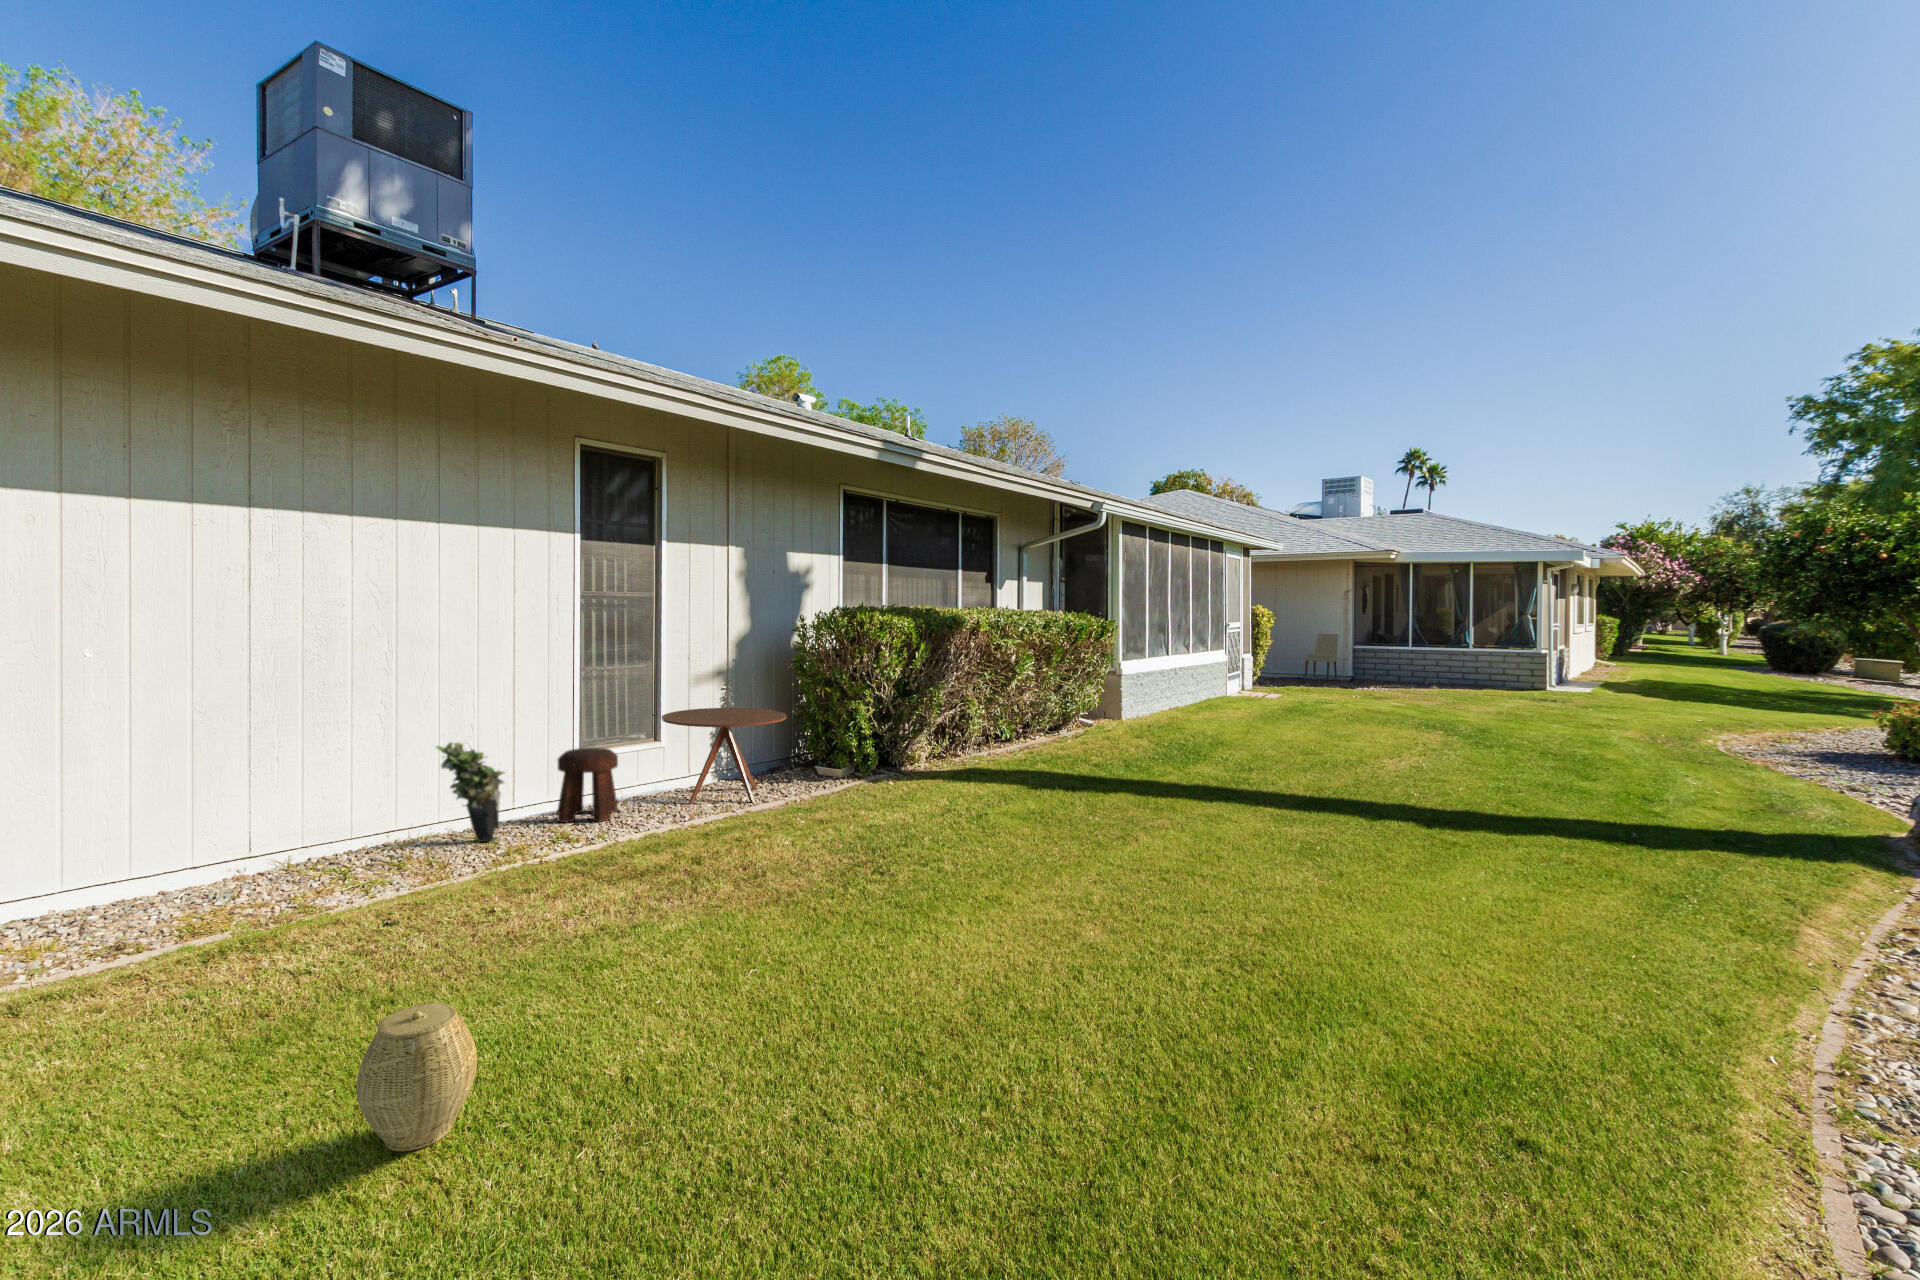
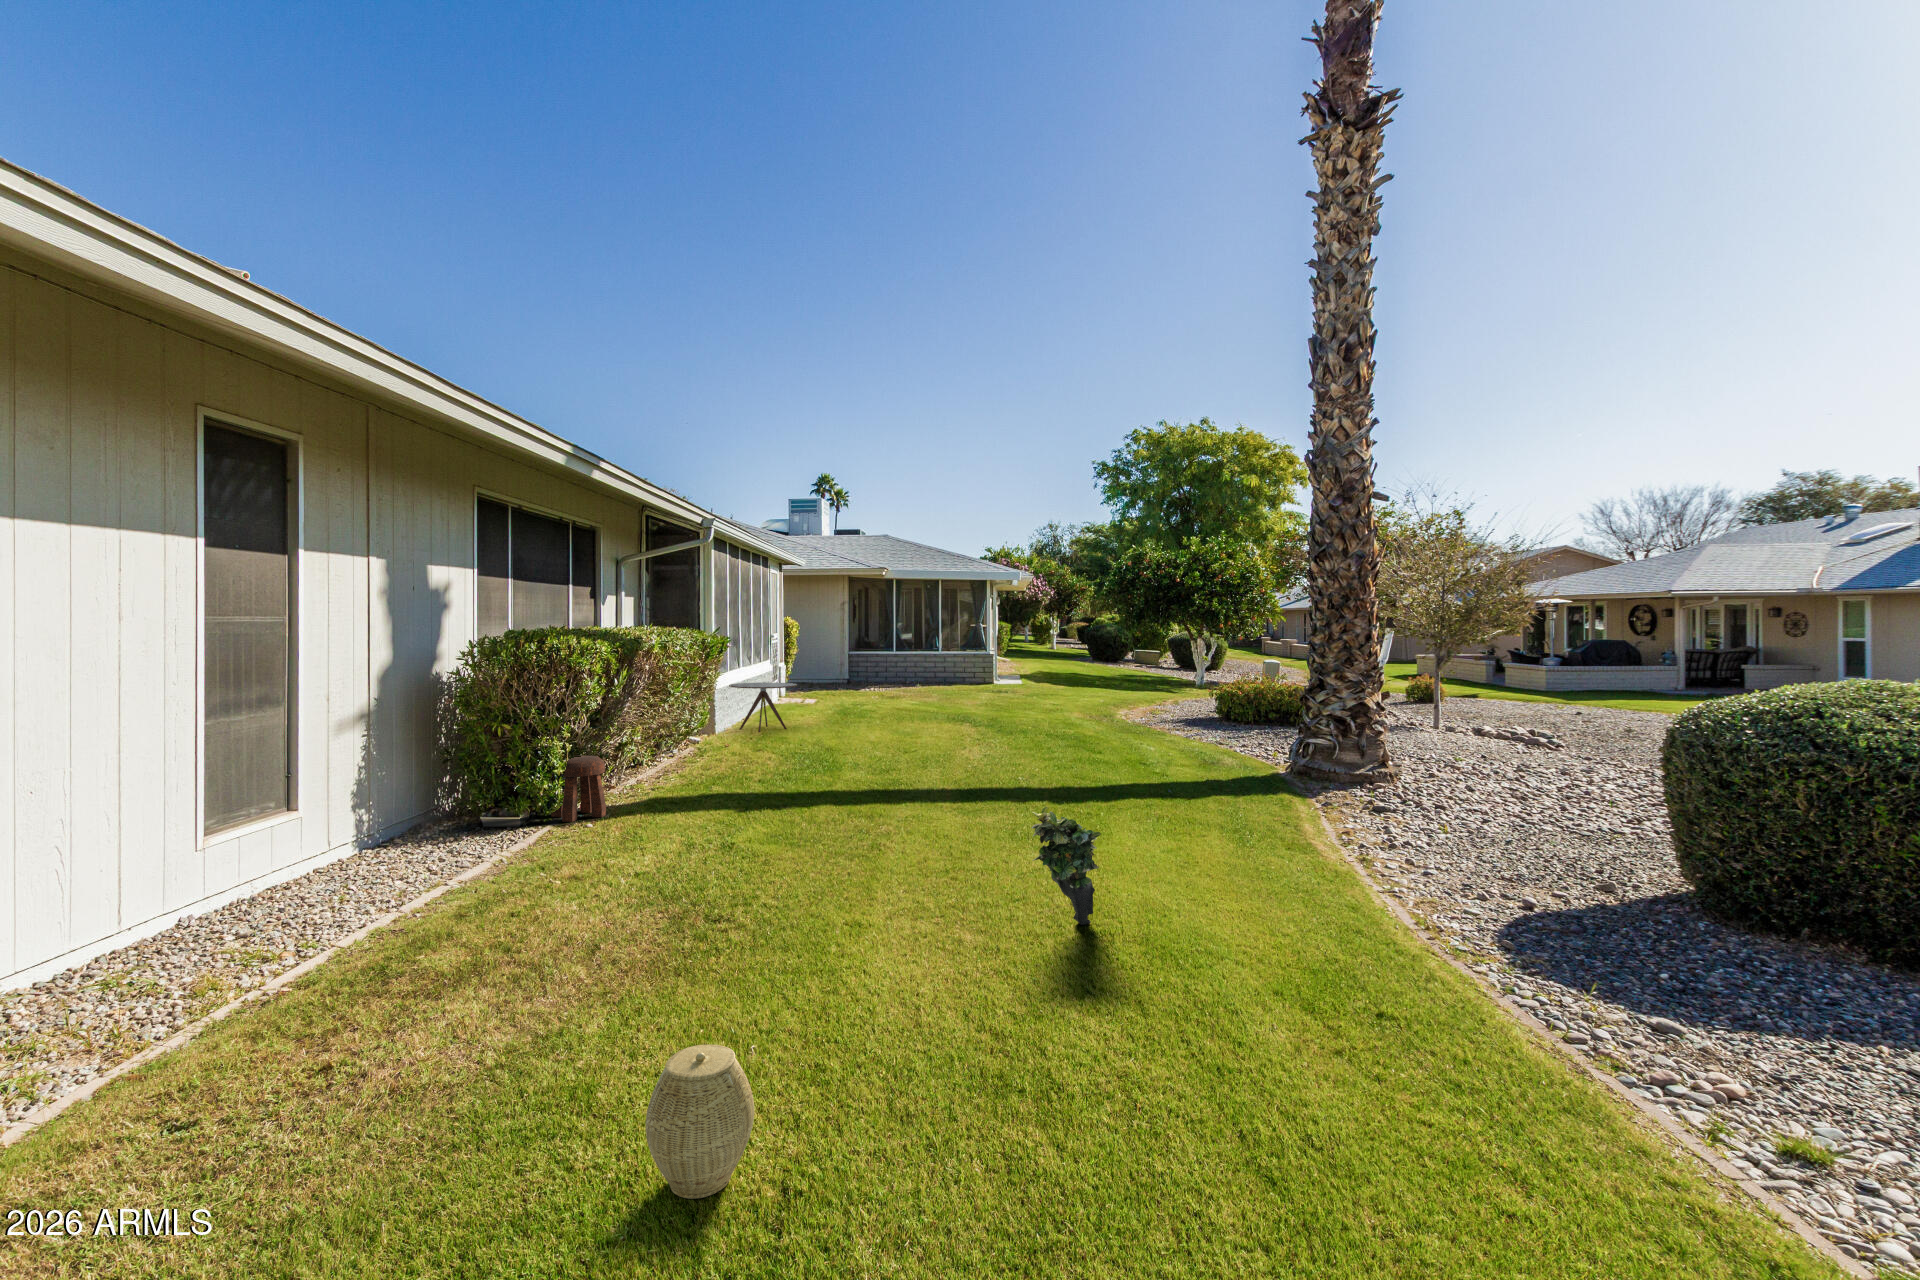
chair: present [1305,633,1338,679] -> none [815,643,841,685]
round table: present [662,708,787,804] -> present [729,682,797,732]
potted plant: present [436,742,504,842] -> present [1032,807,1101,925]
stool: present [558,748,618,823] -> present [551,756,606,822]

